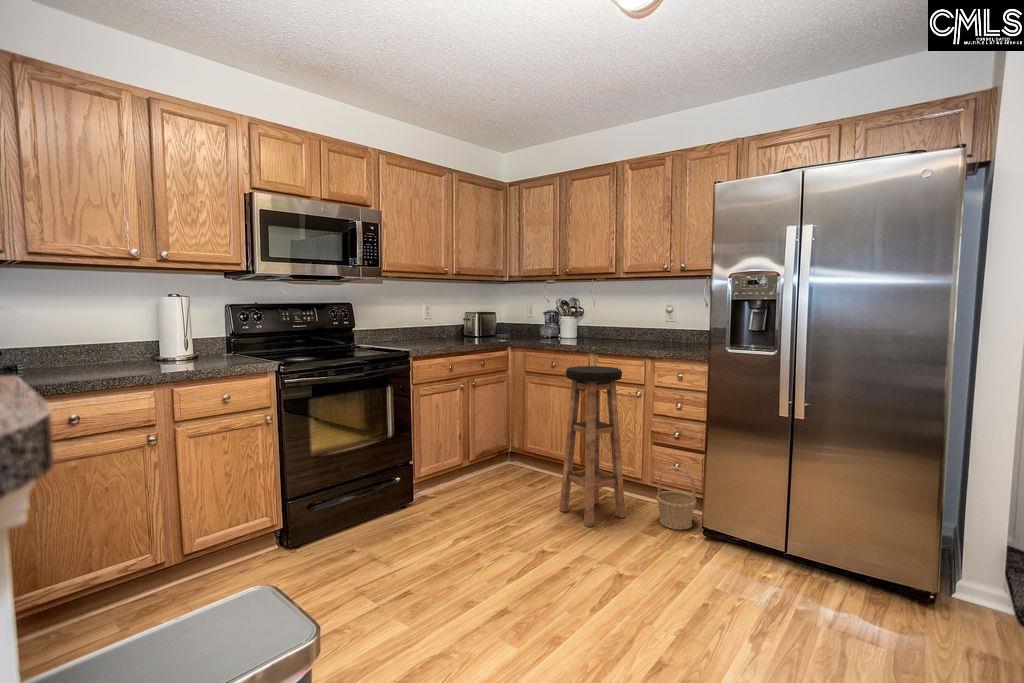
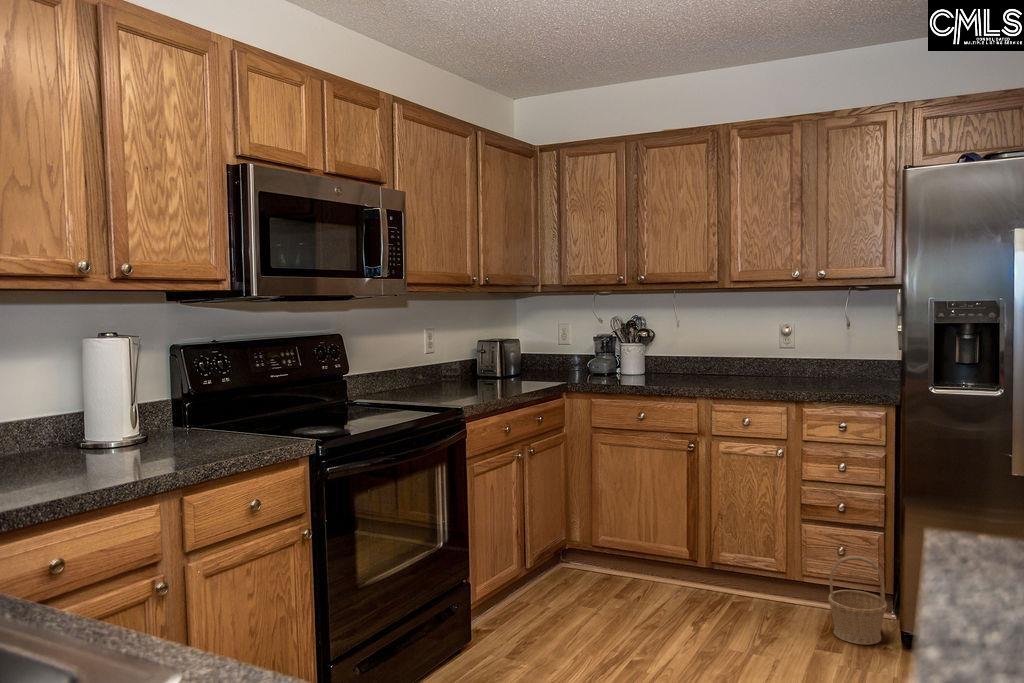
bar stool: present [560,366,625,527] -> none [689,418,786,654]

